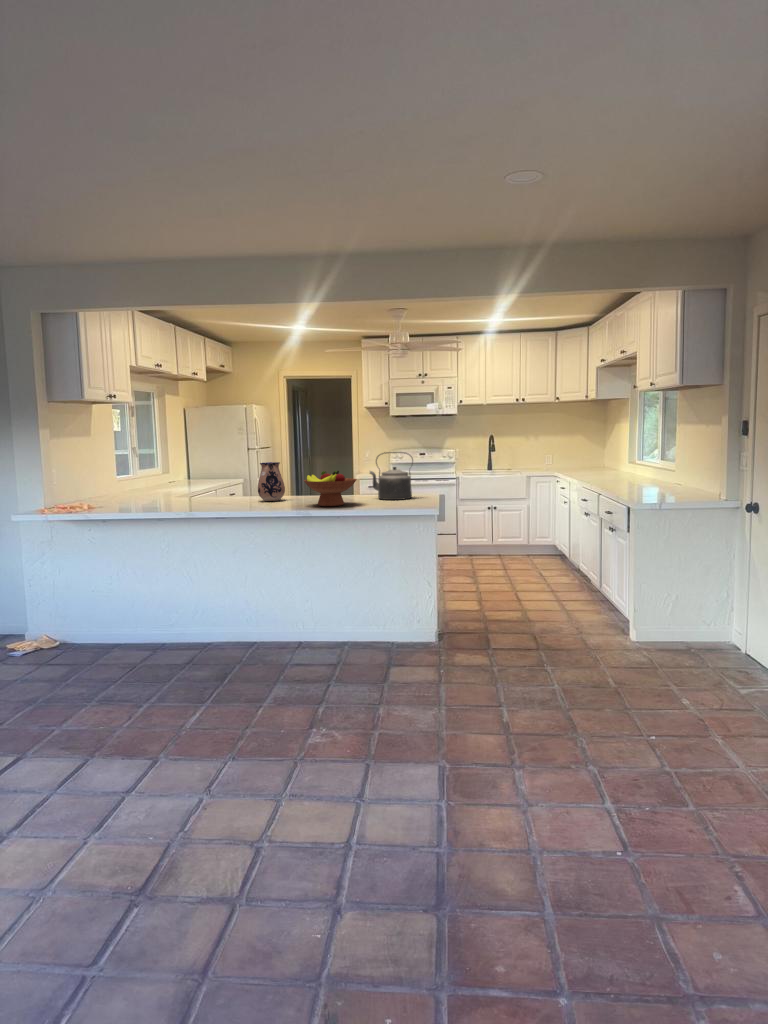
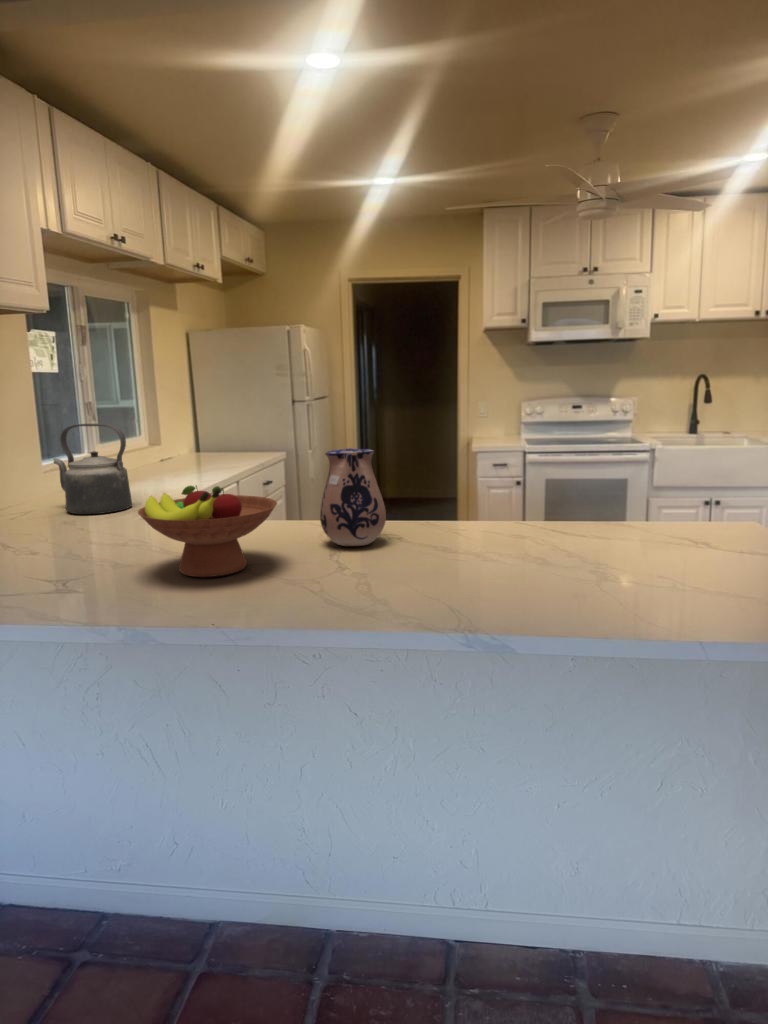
kettle: present [370,452,413,500] -> present [53,424,132,514]
fruit bowl: present [304,471,357,506] -> present [138,486,277,577]

